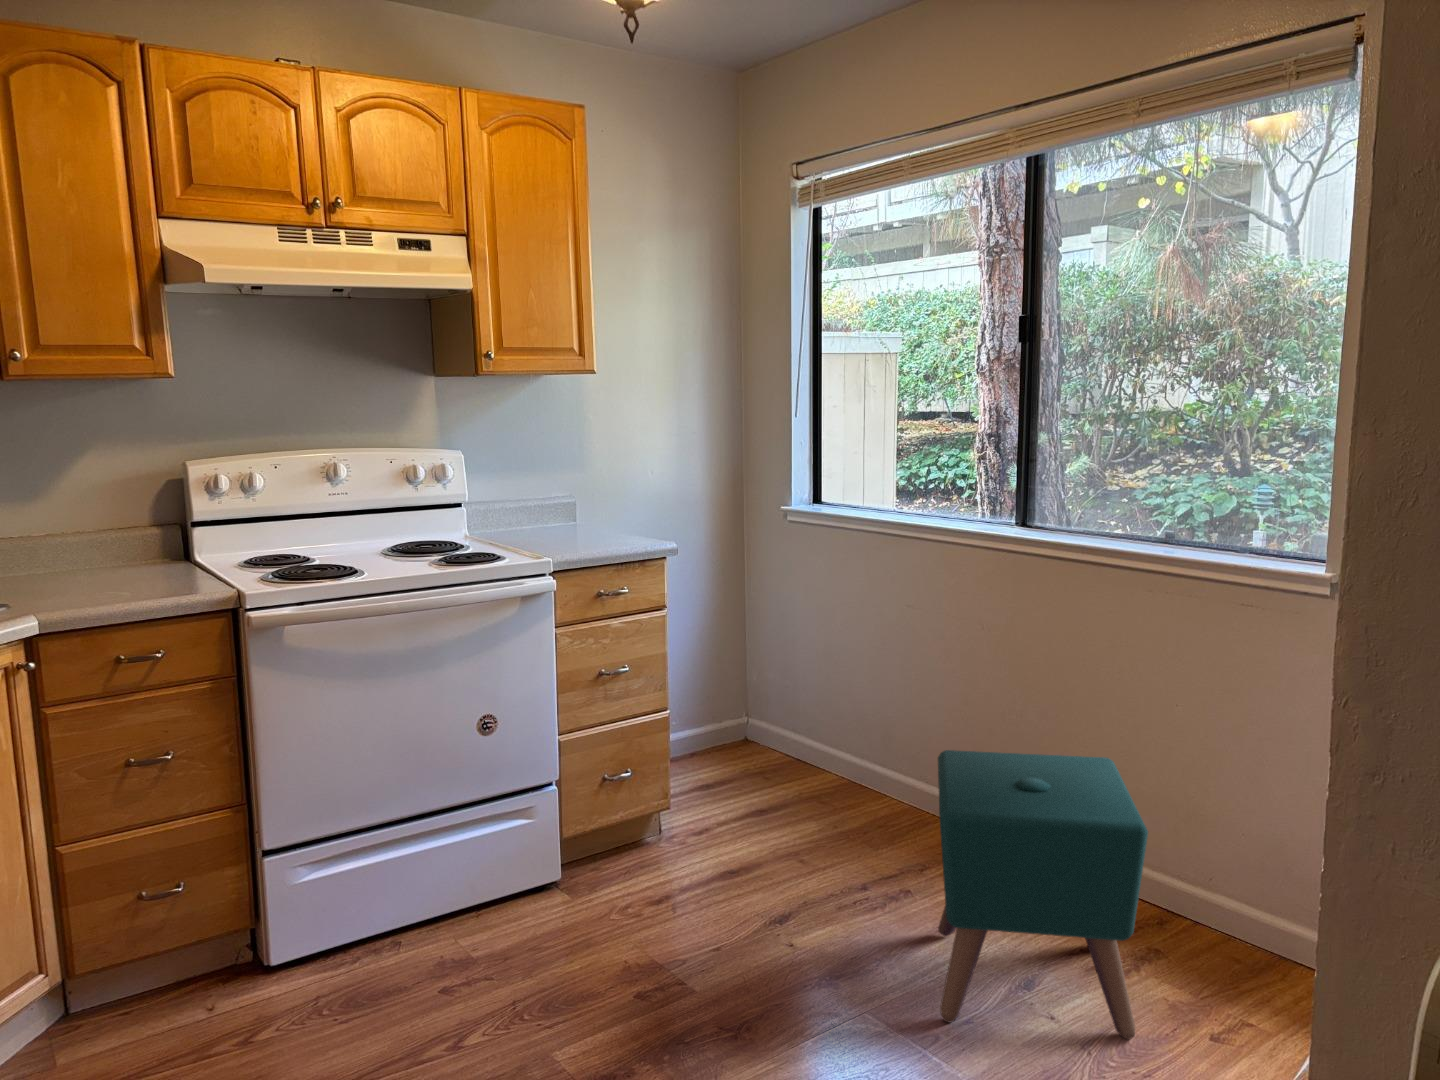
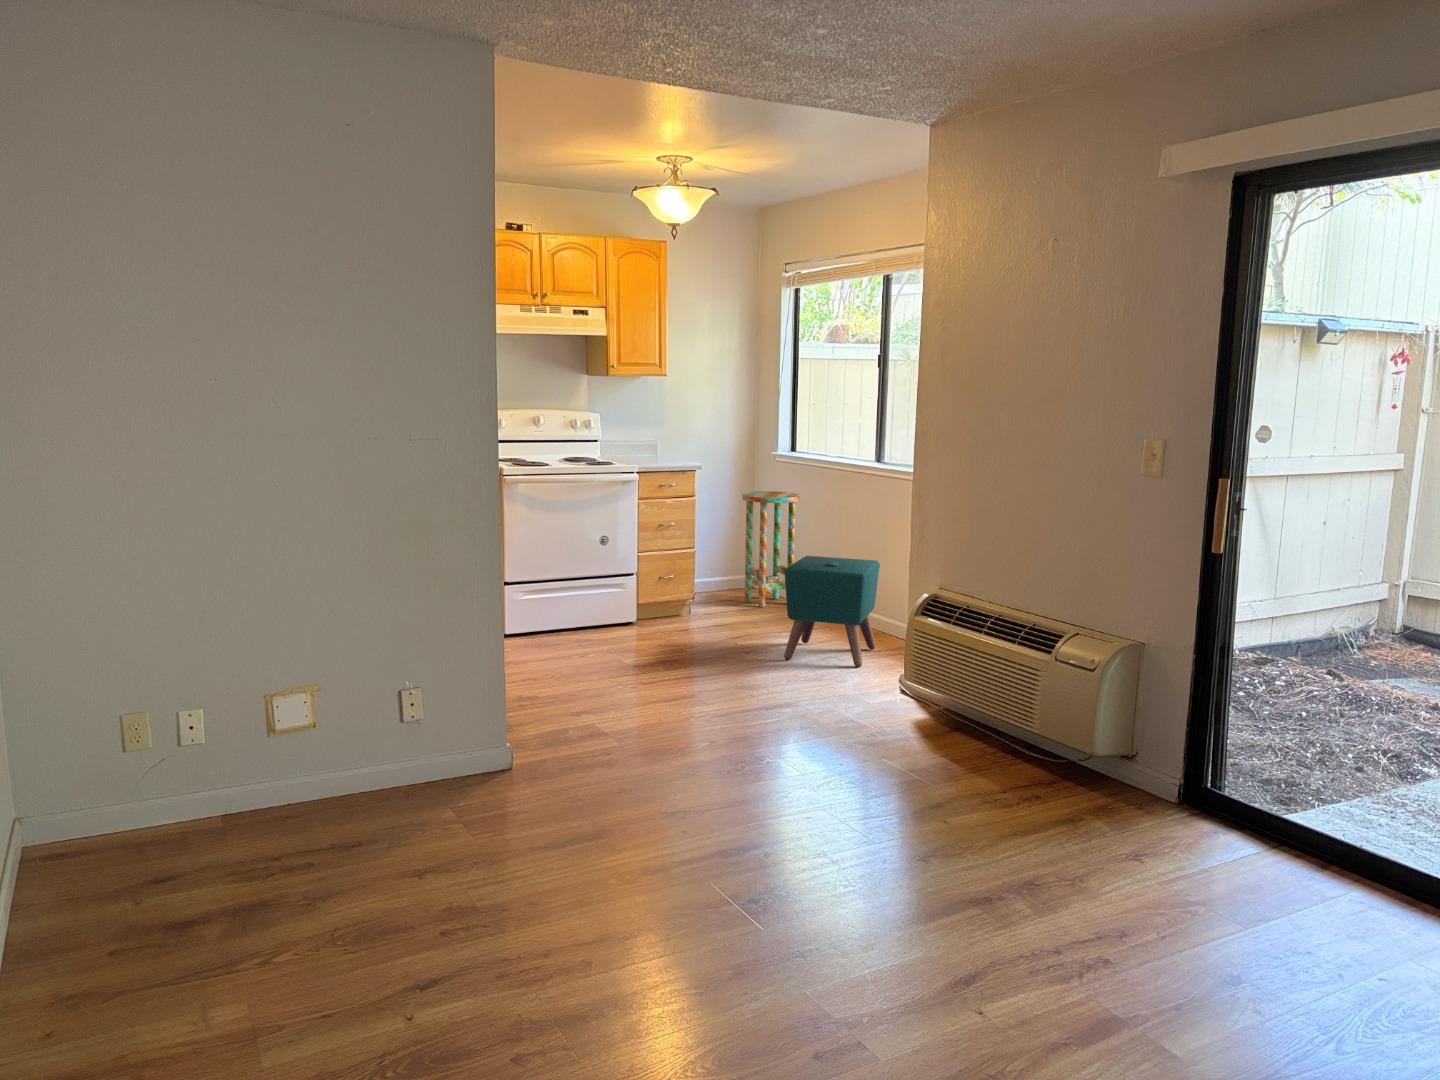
side table: none [744,579,850,802] -> present [742,491,800,607]

